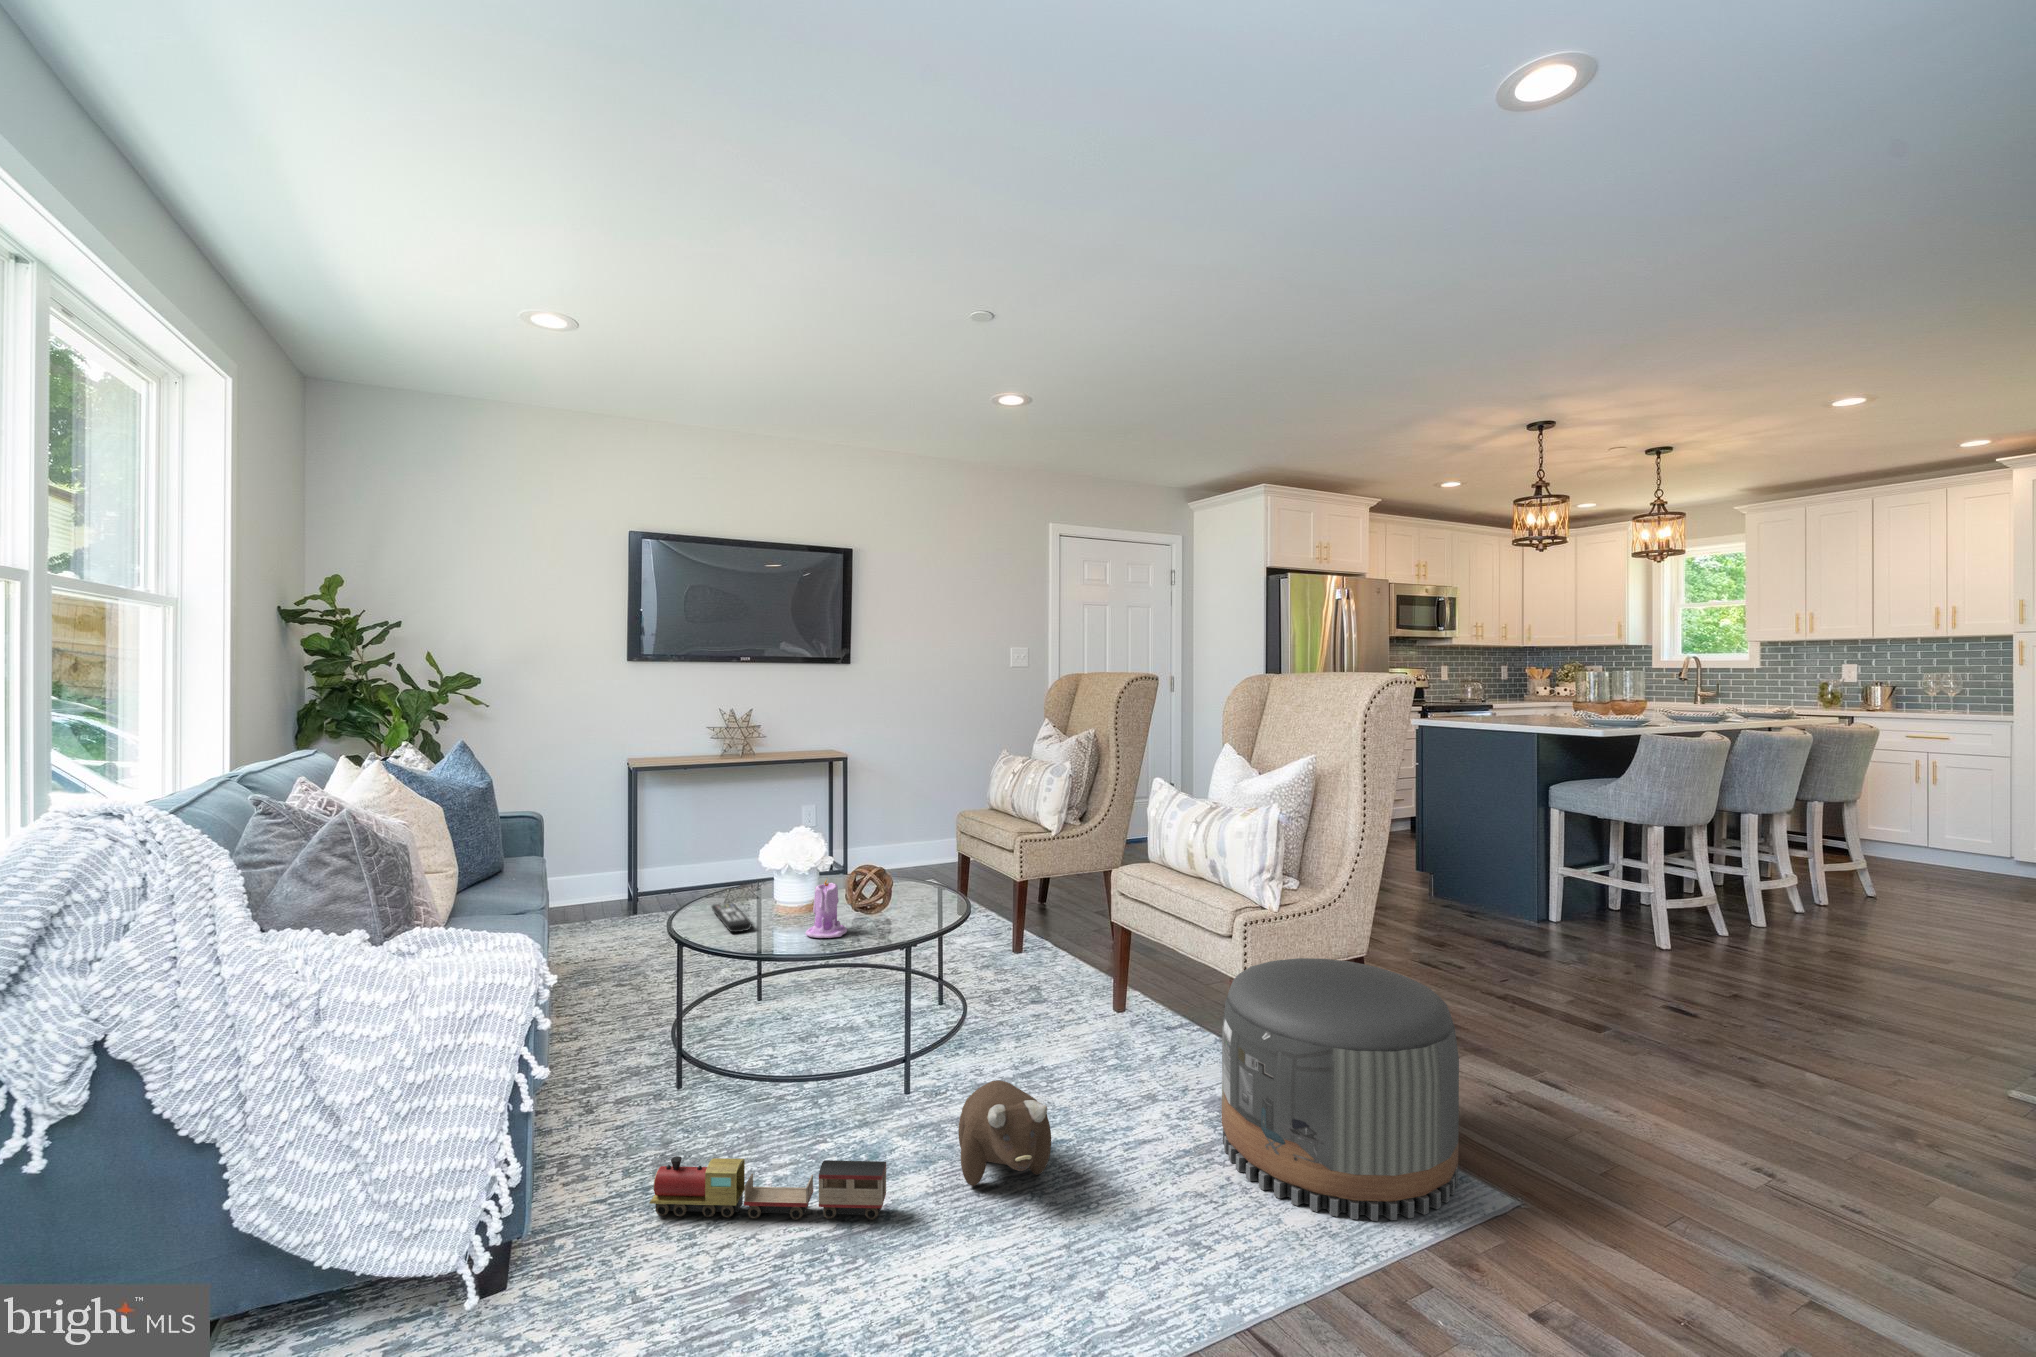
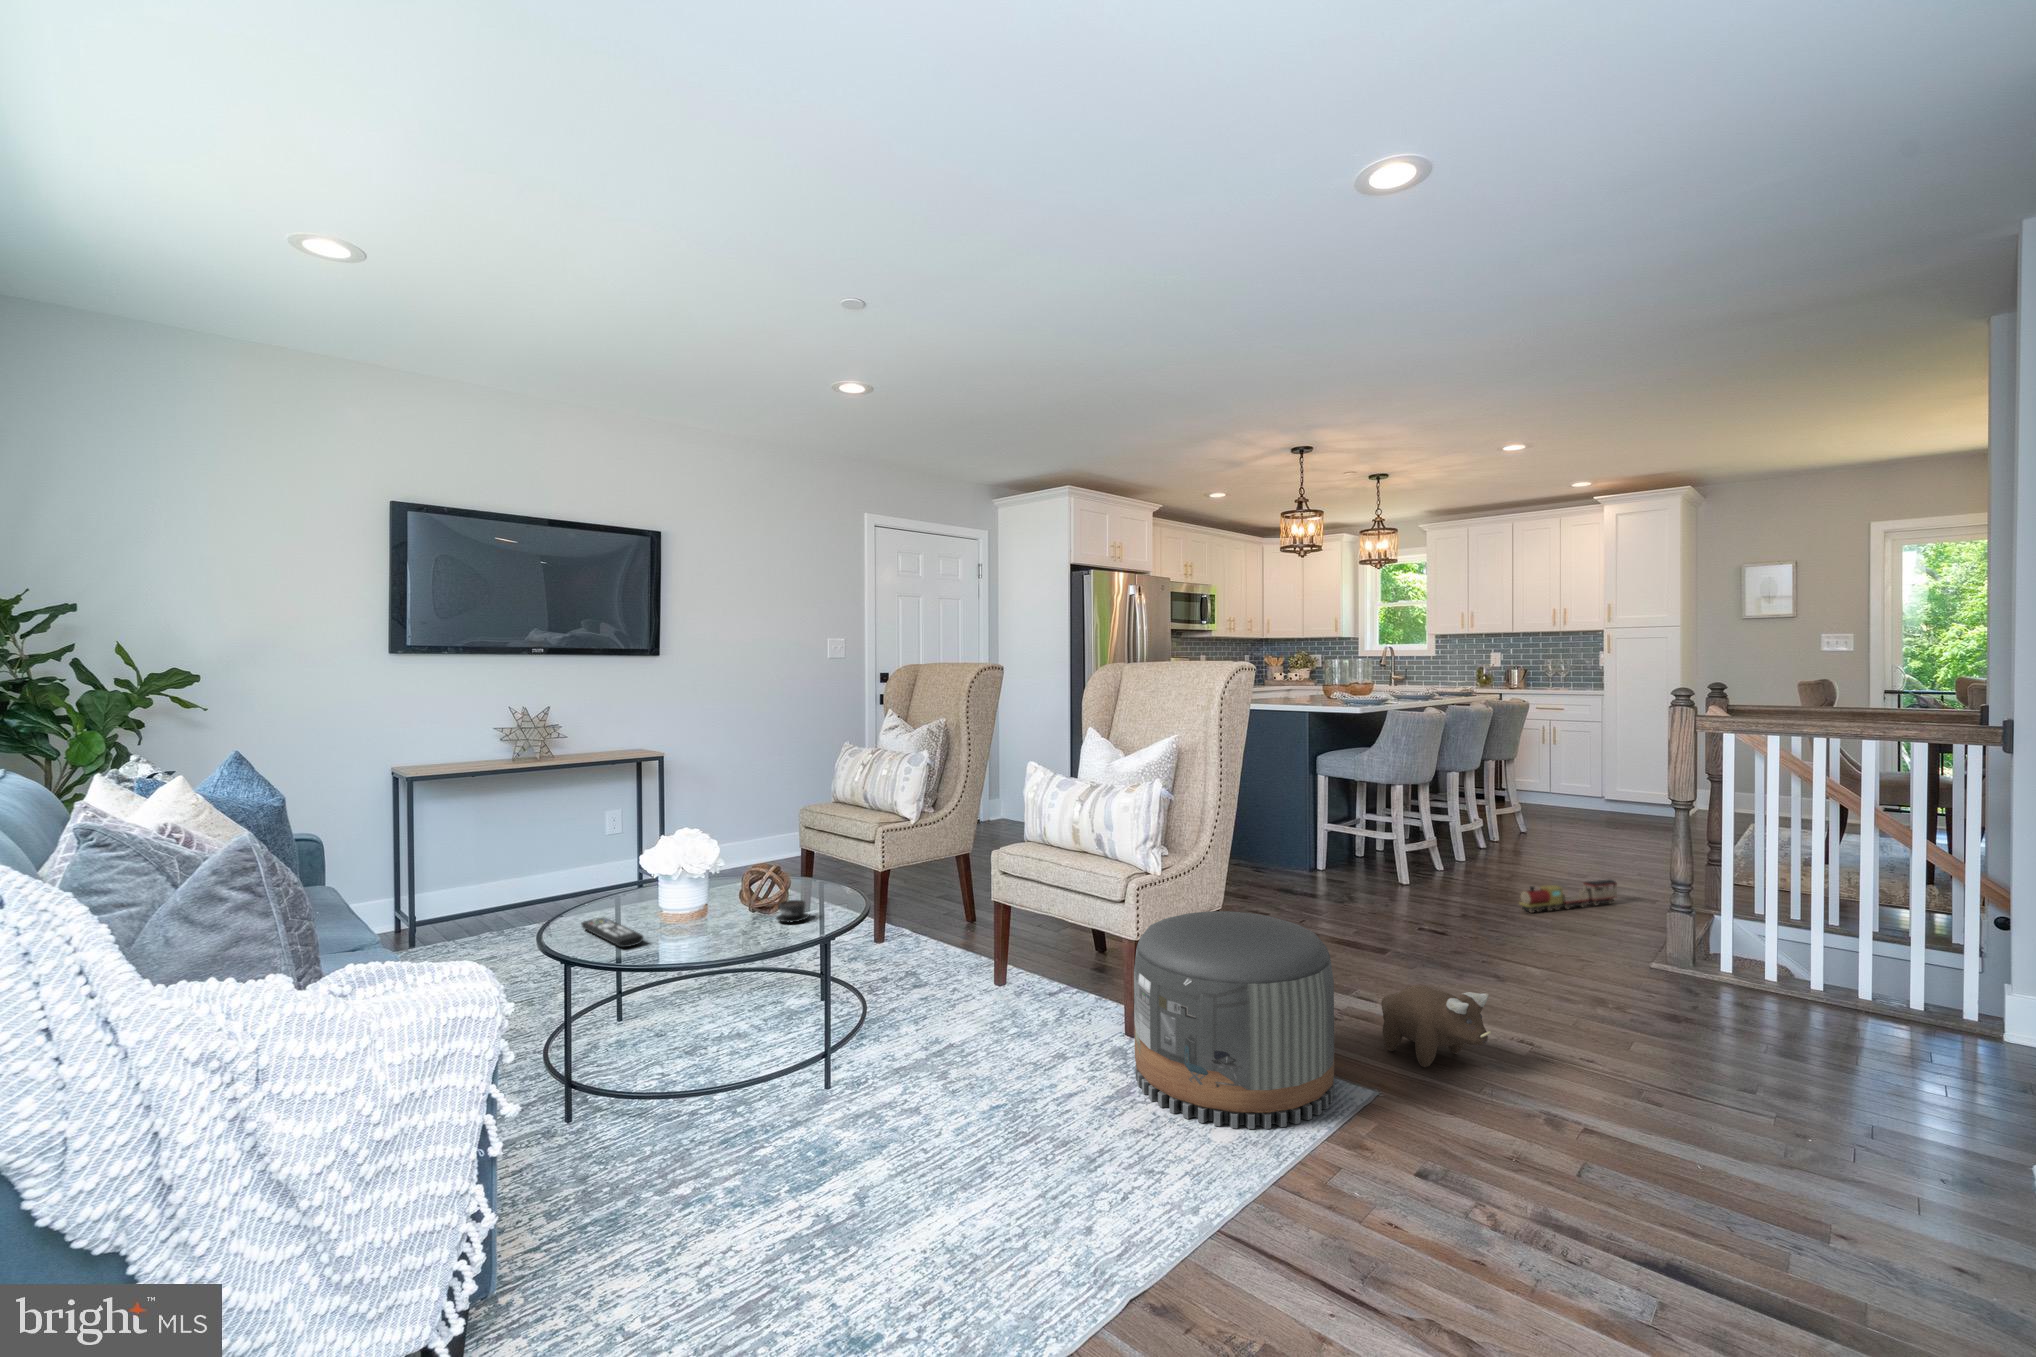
candle: present [805,879,847,938] -> none [708,879,752,943]
teacup: none [876,902,908,924] -> present [776,900,809,922]
plush toy: present [959,1080,1051,1186] -> present [1381,985,1491,1067]
toy train: present [649,1156,886,1220] -> present [1520,879,1617,913]

